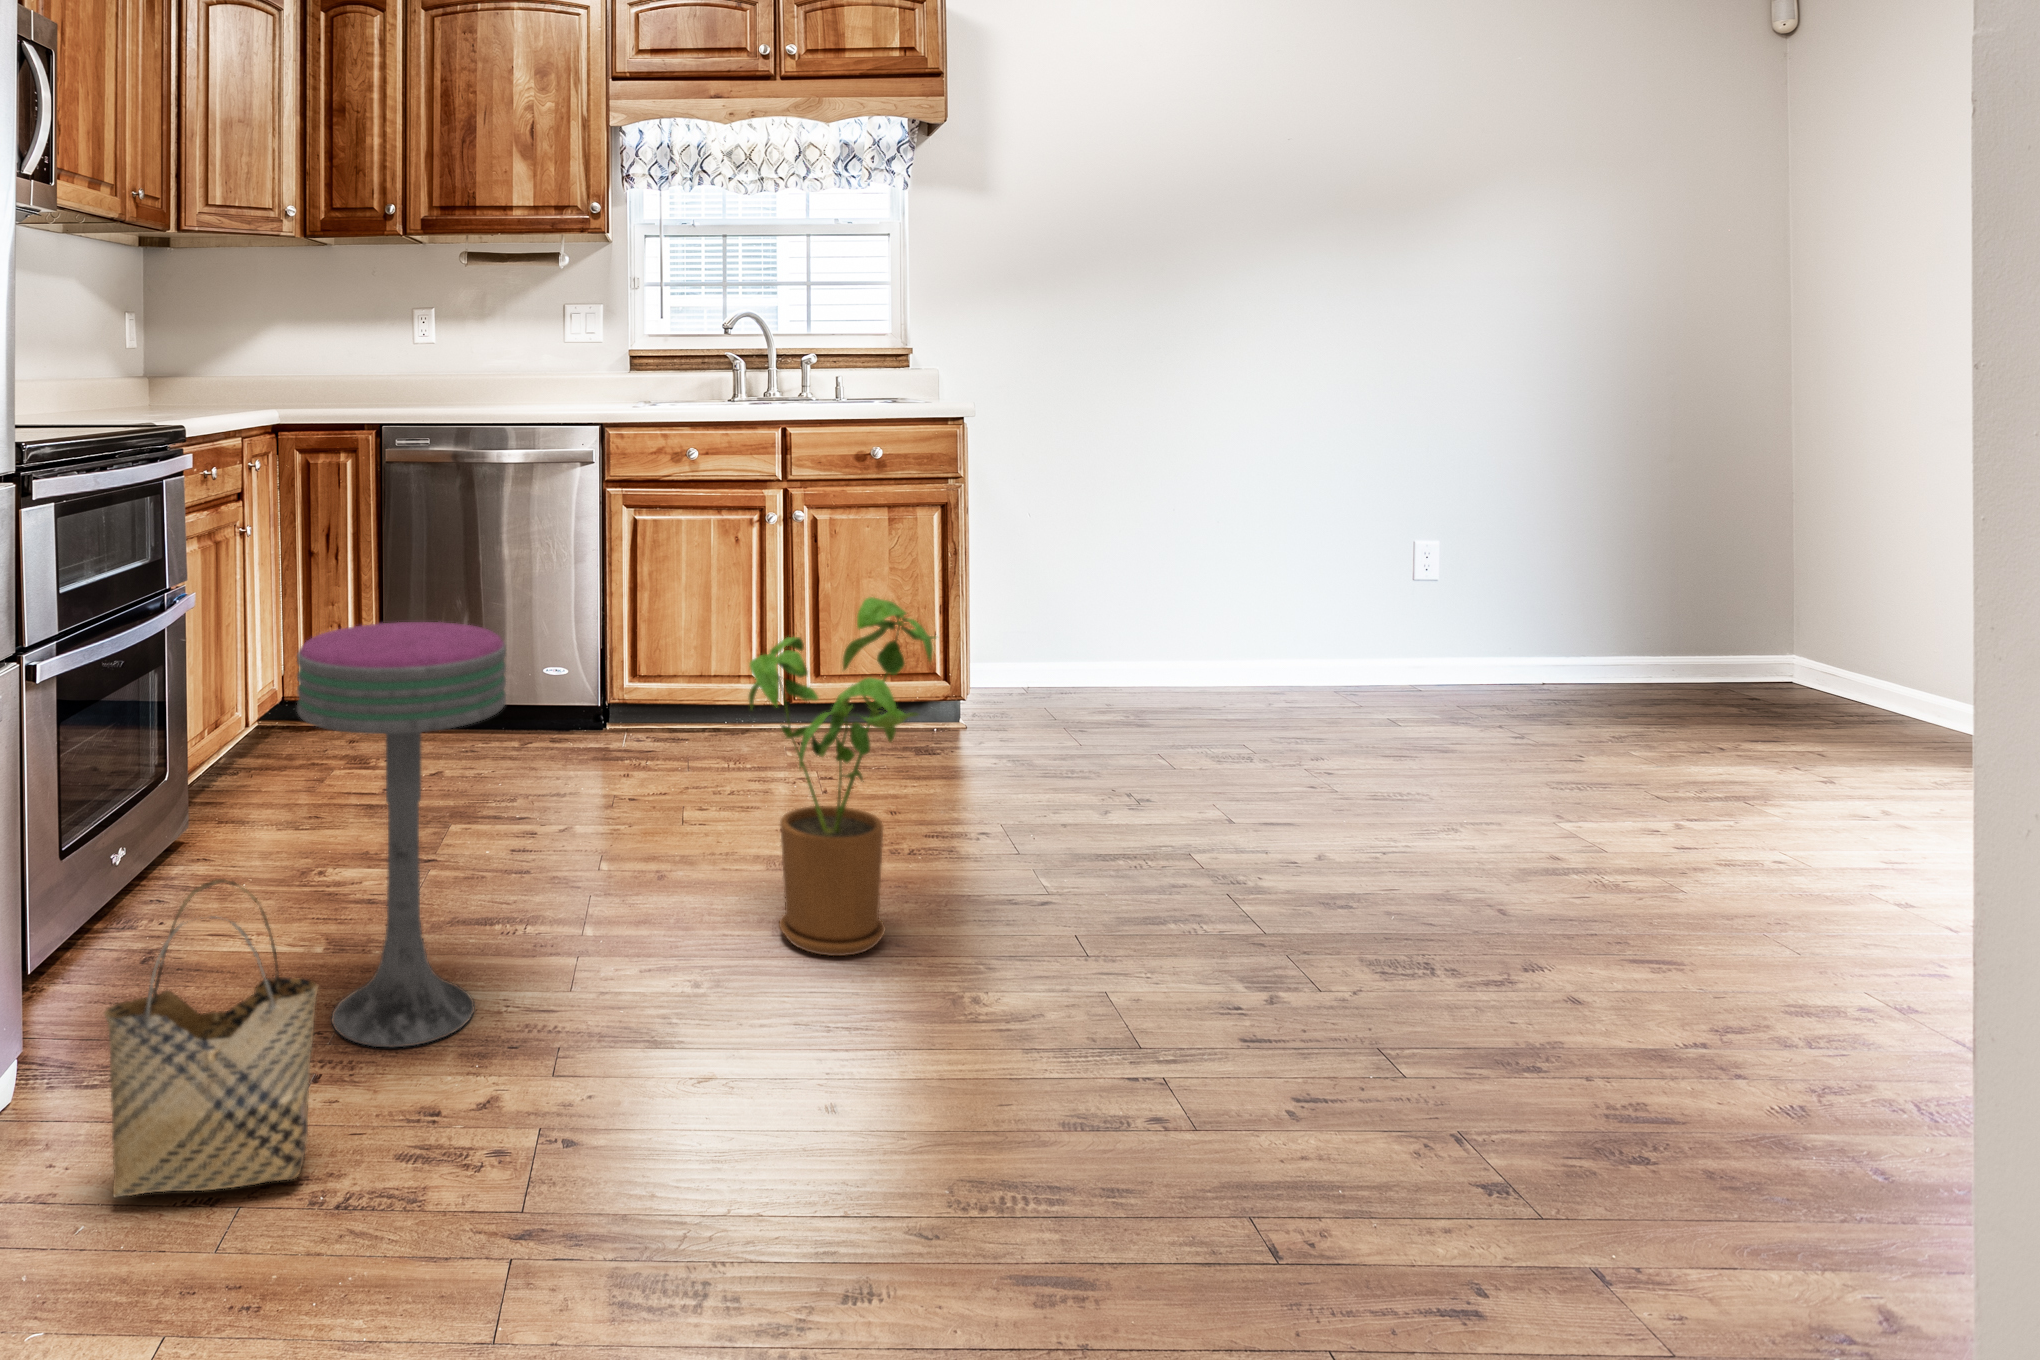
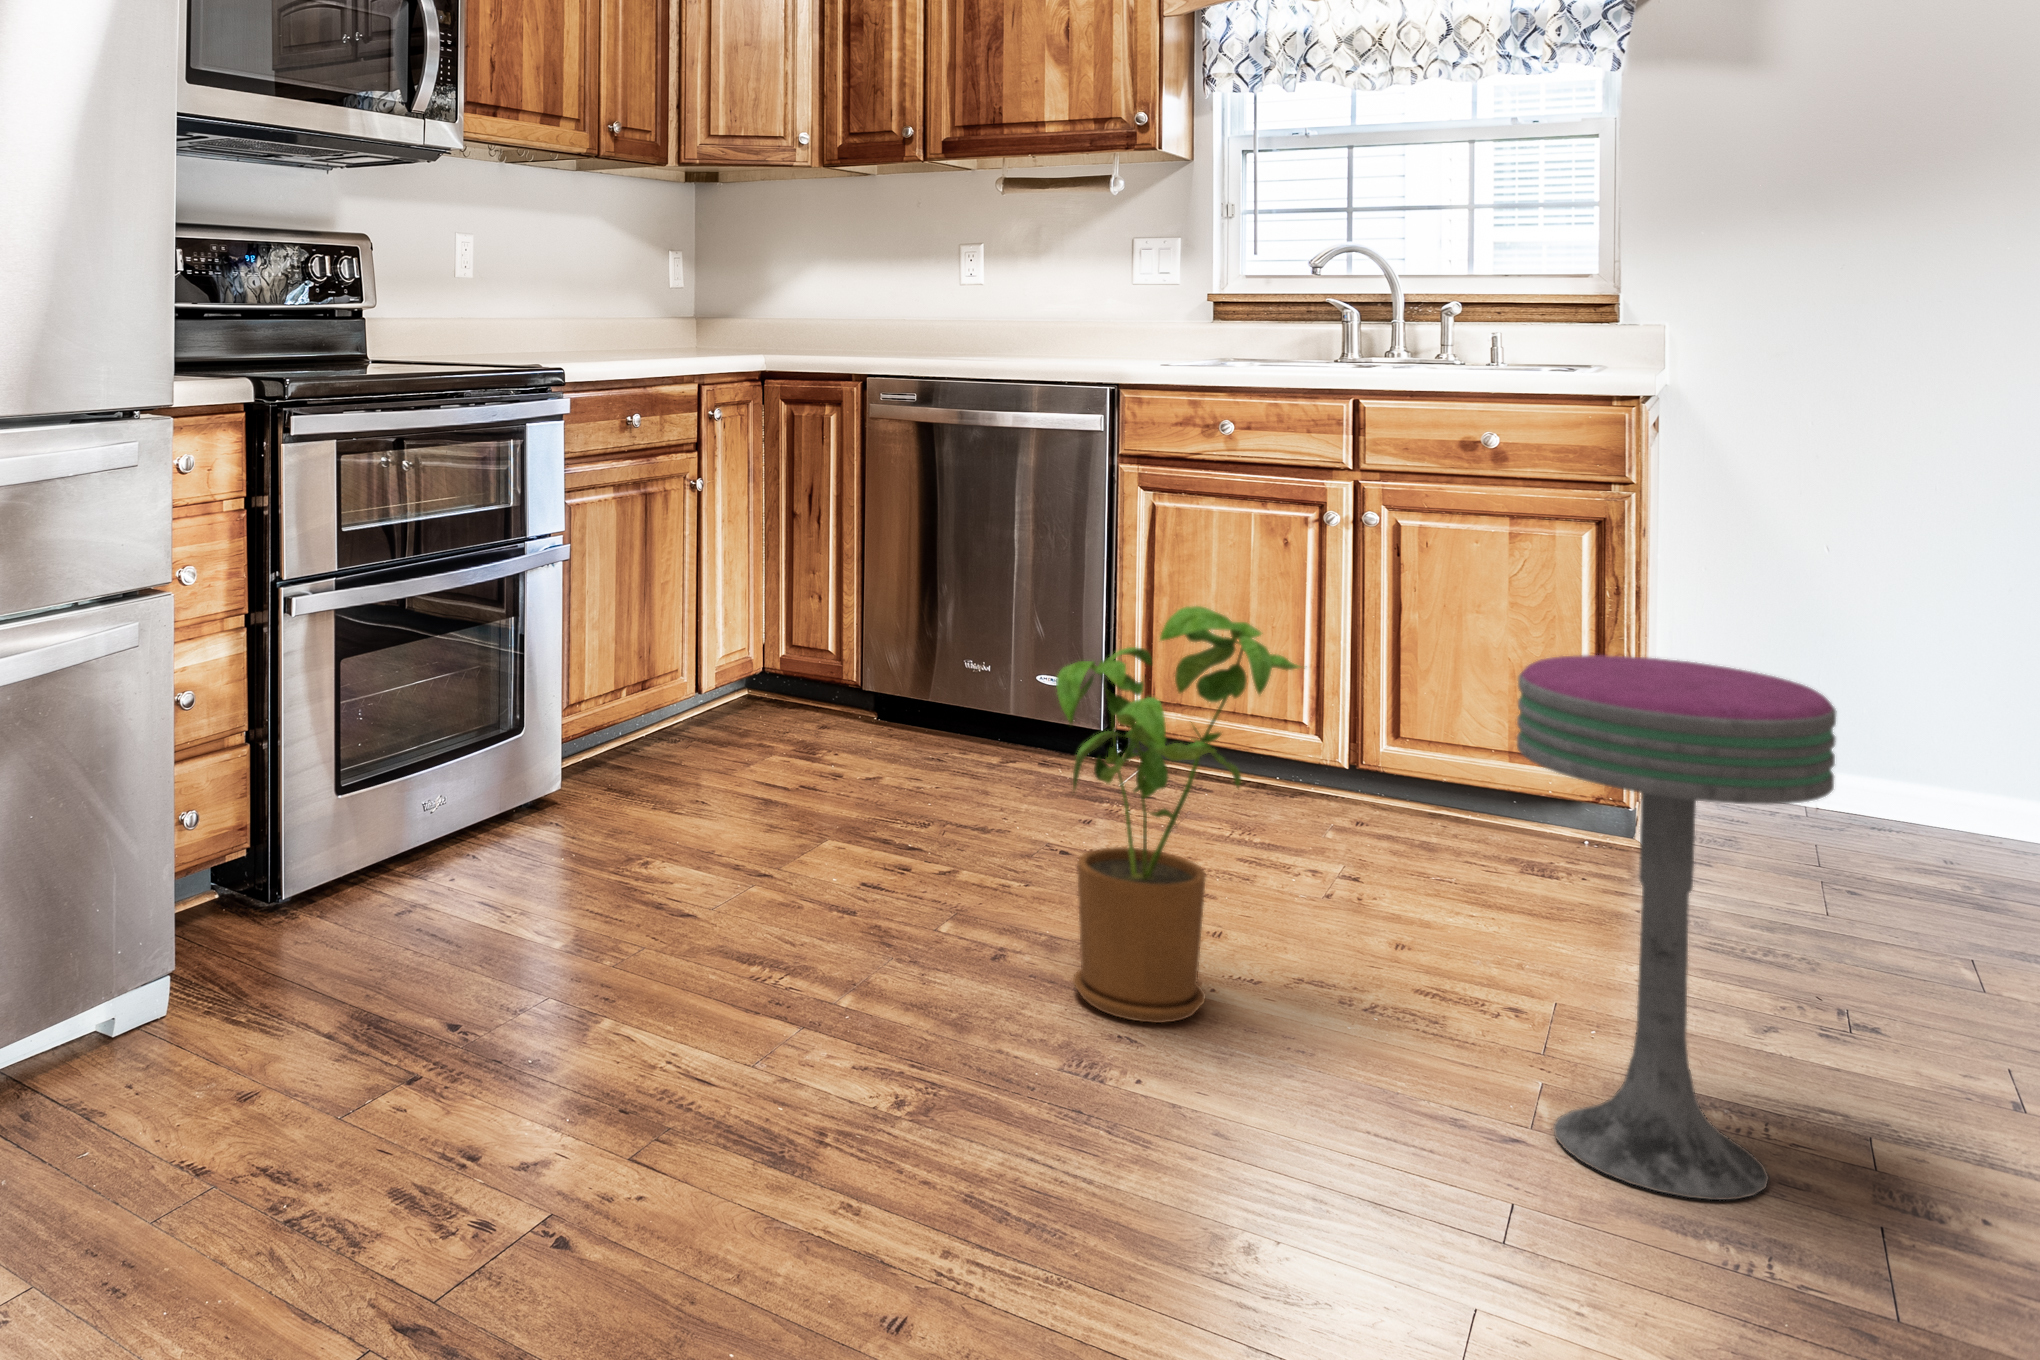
bar stool: present [297,622,506,1047] -> present [1517,655,1837,1200]
woven basket: present [103,879,318,1197] -> none [307,771,477,1035]

